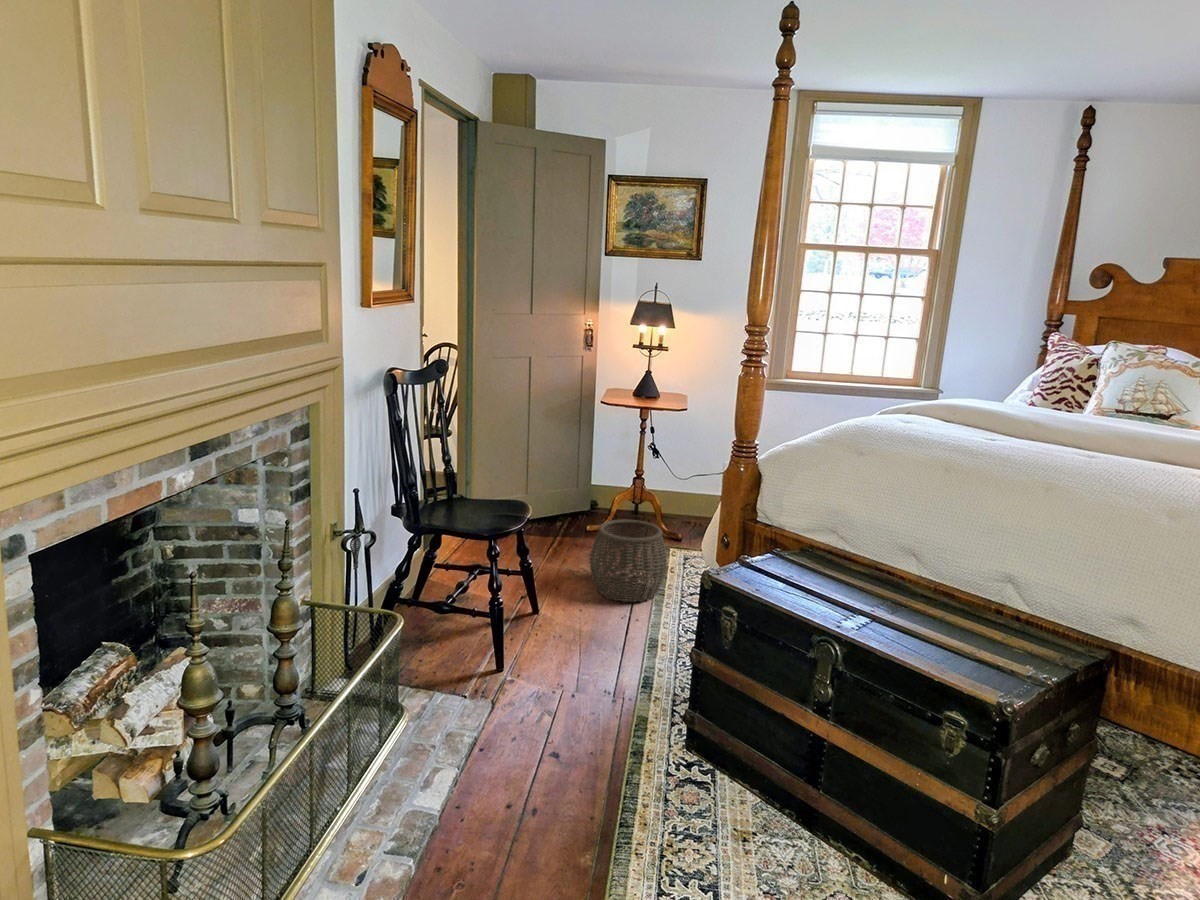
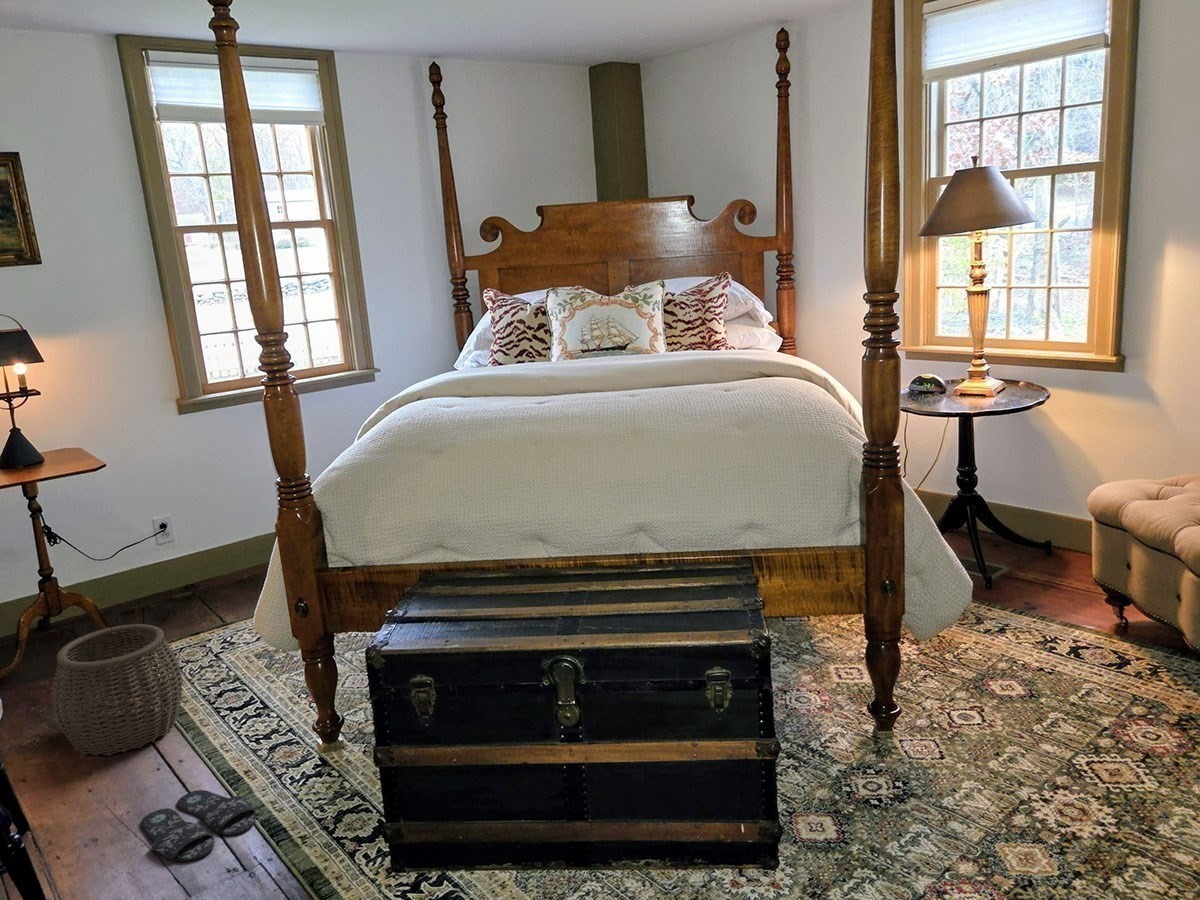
slippers: none [583,639,648,676] -> present [141,790,256,861]

